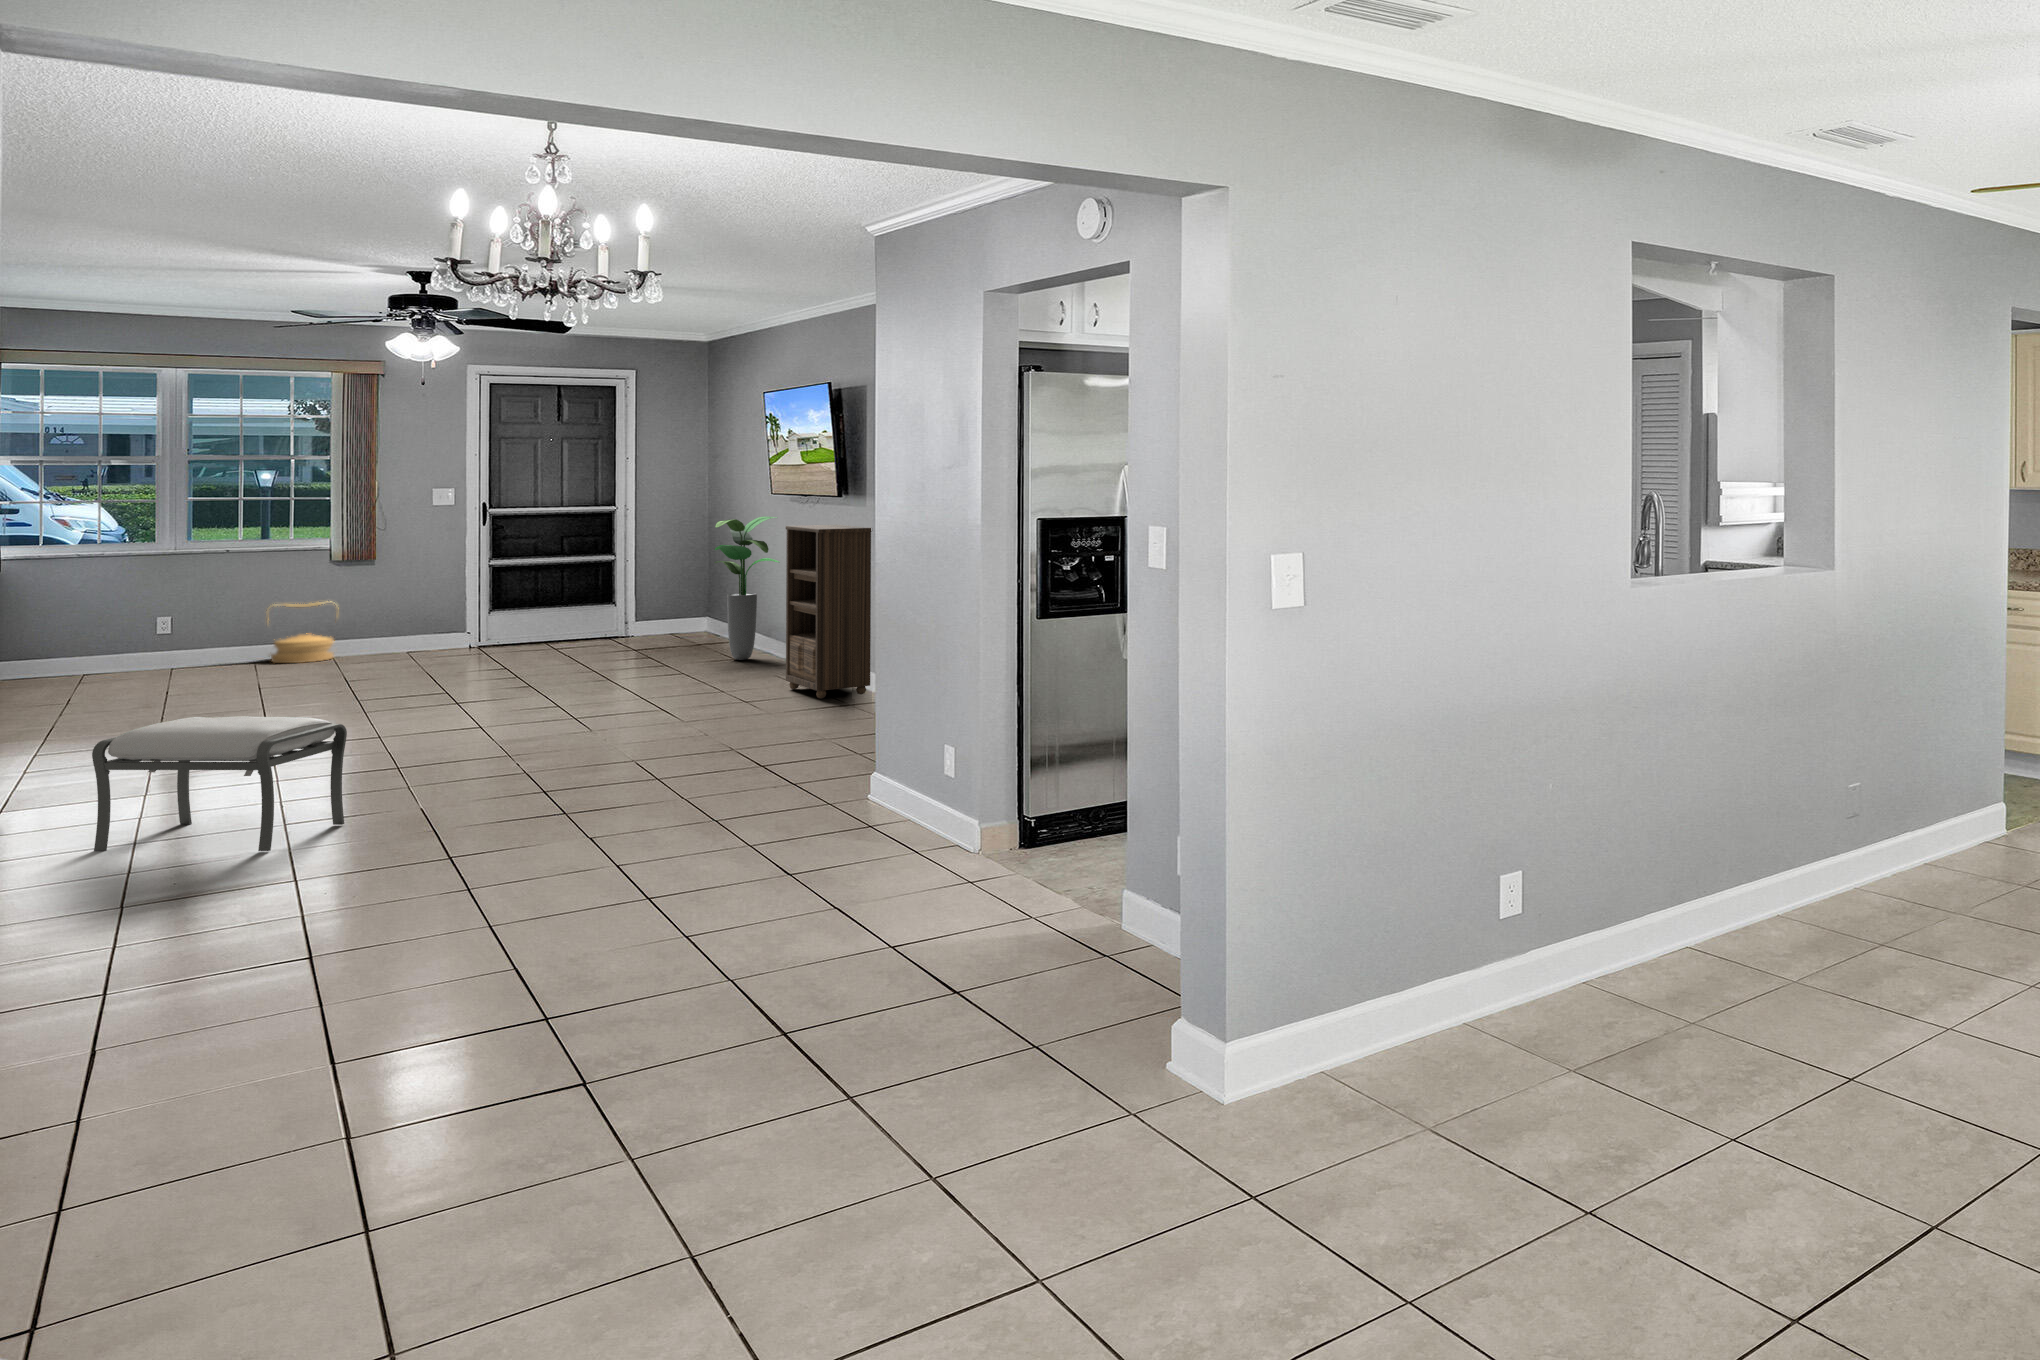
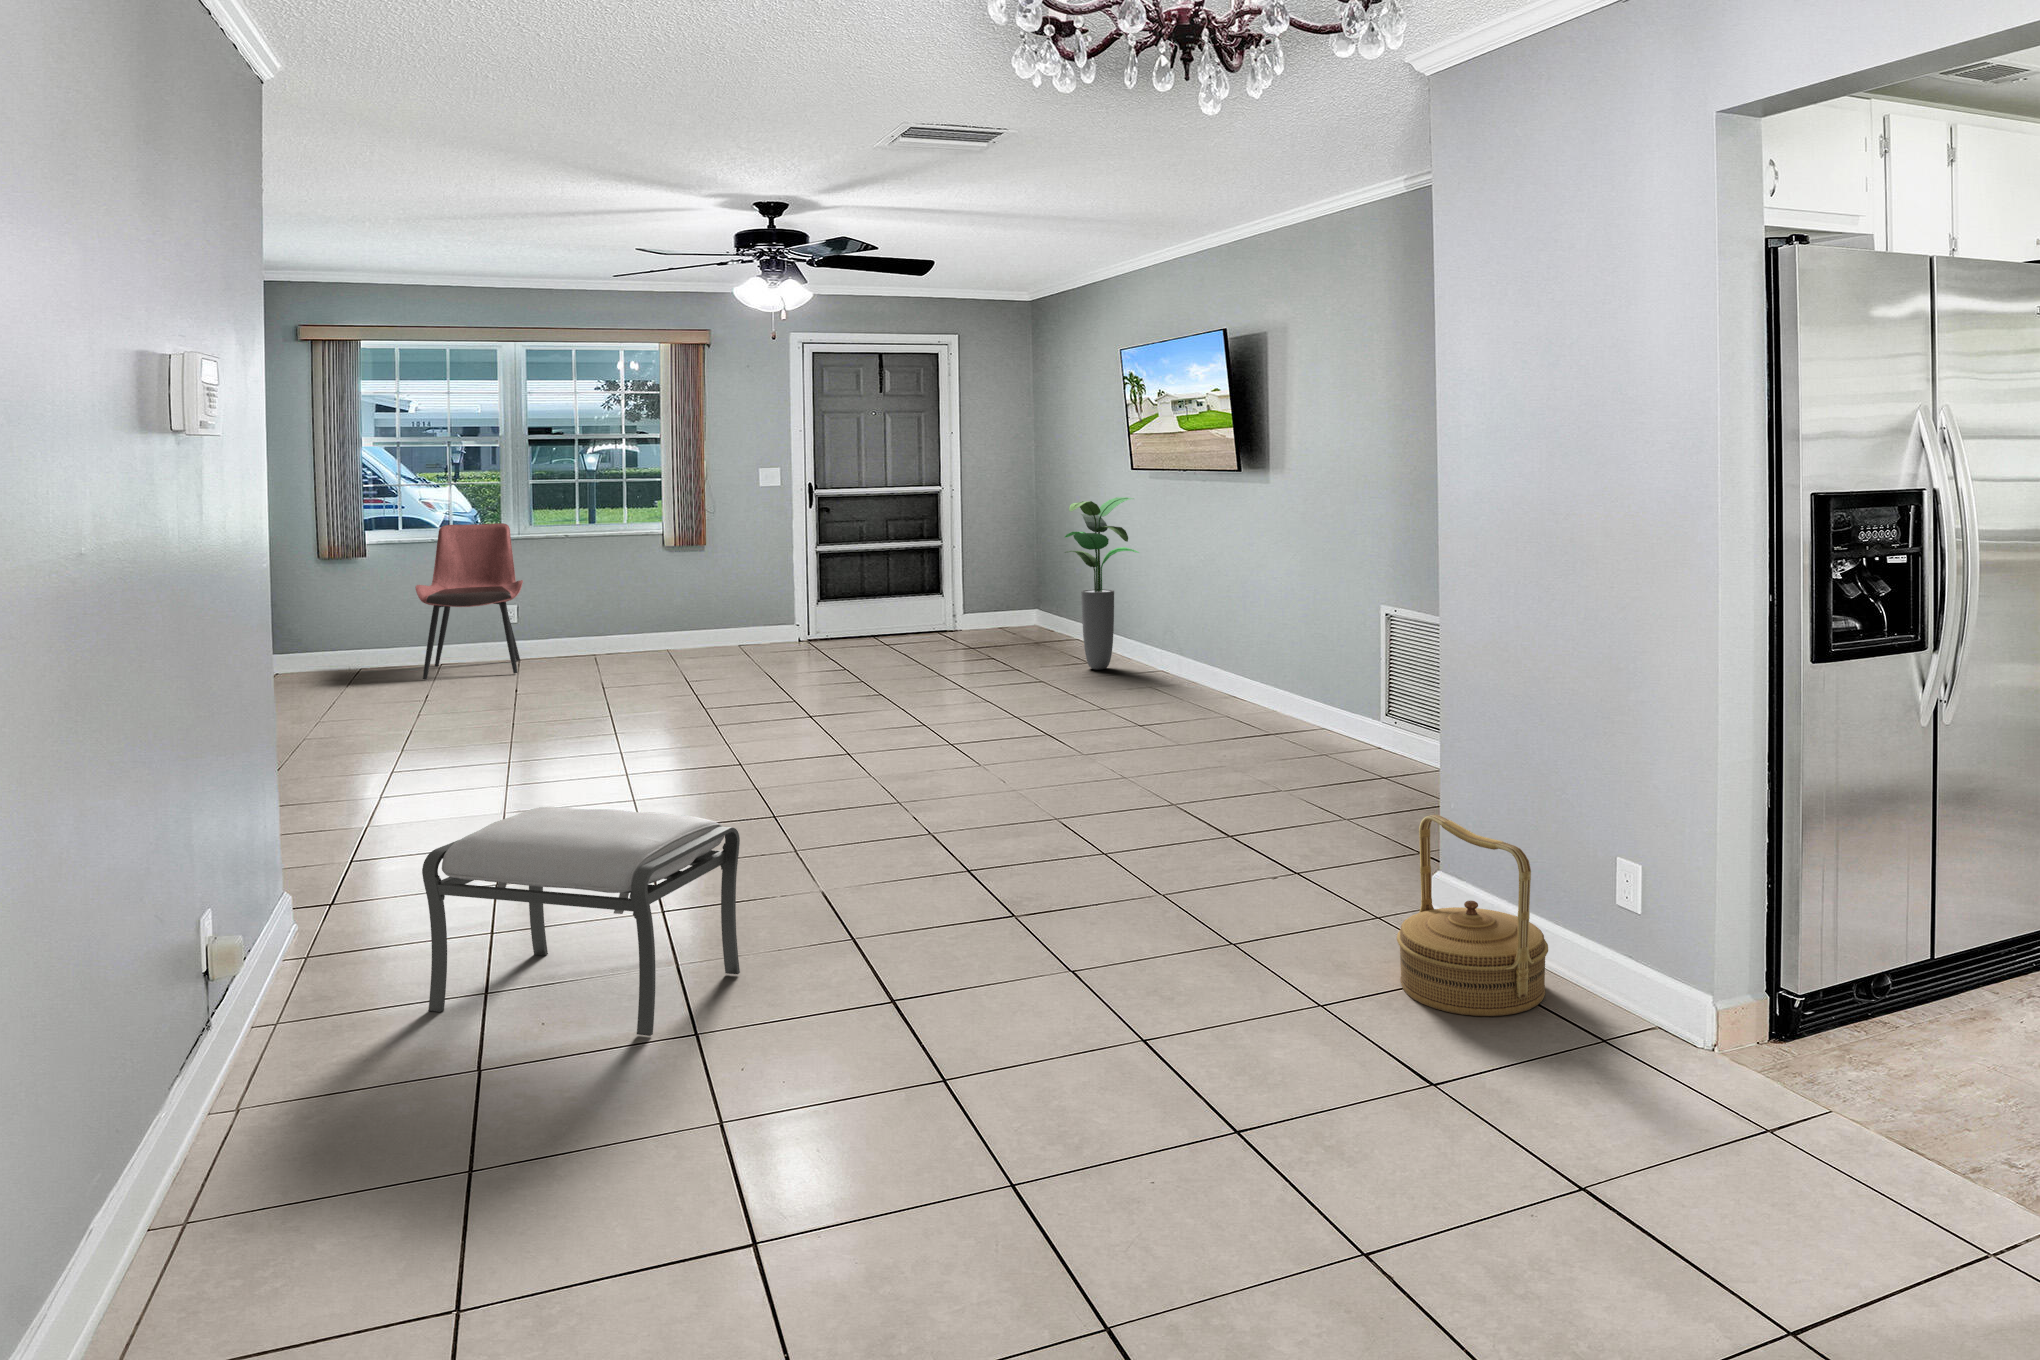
bookshelf: present [786,525,872,699] -> none [1178,510,1296,739]
dining chair: none [60,538,177,680] -> present [416,523,523,680]
woven basket: present [266,601,335,663] -> present [1397,814,1548,1016]

